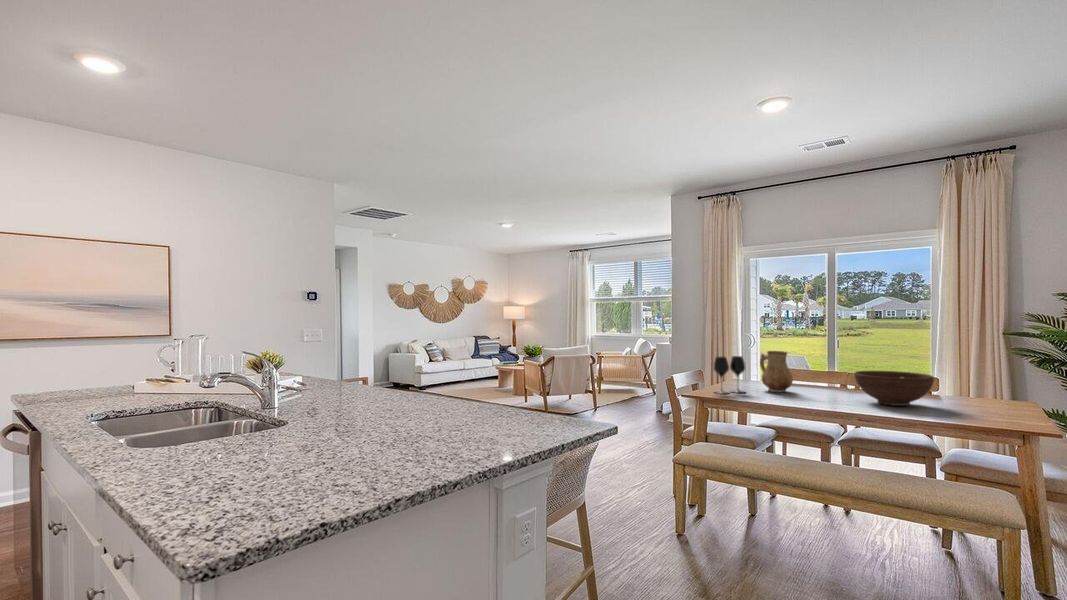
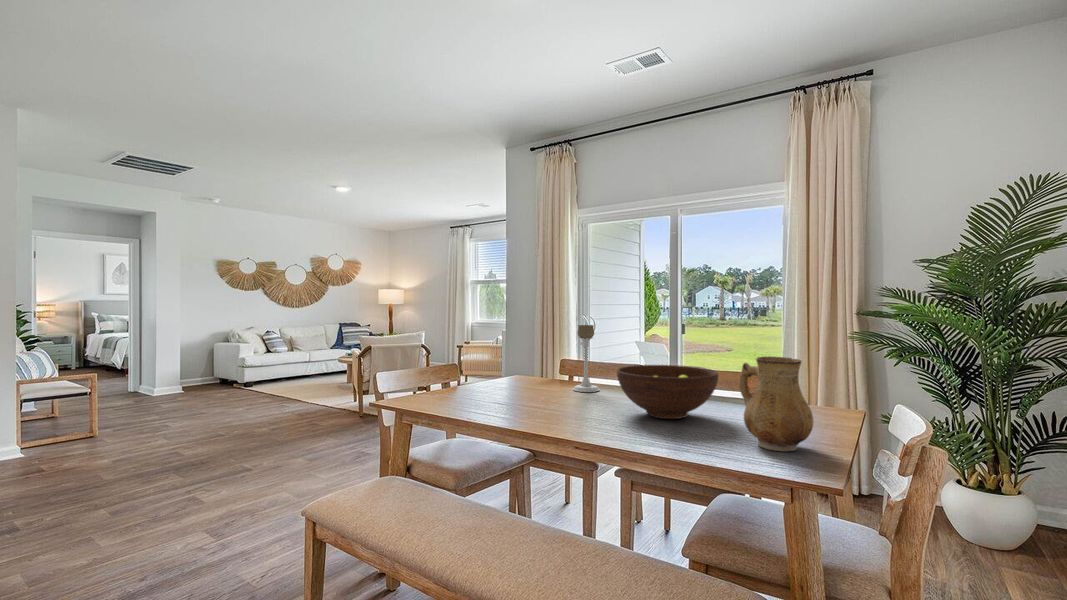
candle holder: none [794,342,816,390] -> present [573,325,599,392]
ceramic pitcher: present [760,351,793,392] -> present [739,356,813,451]
wine glass: present [714,356,745,394] -> none [439,344,489,401]

